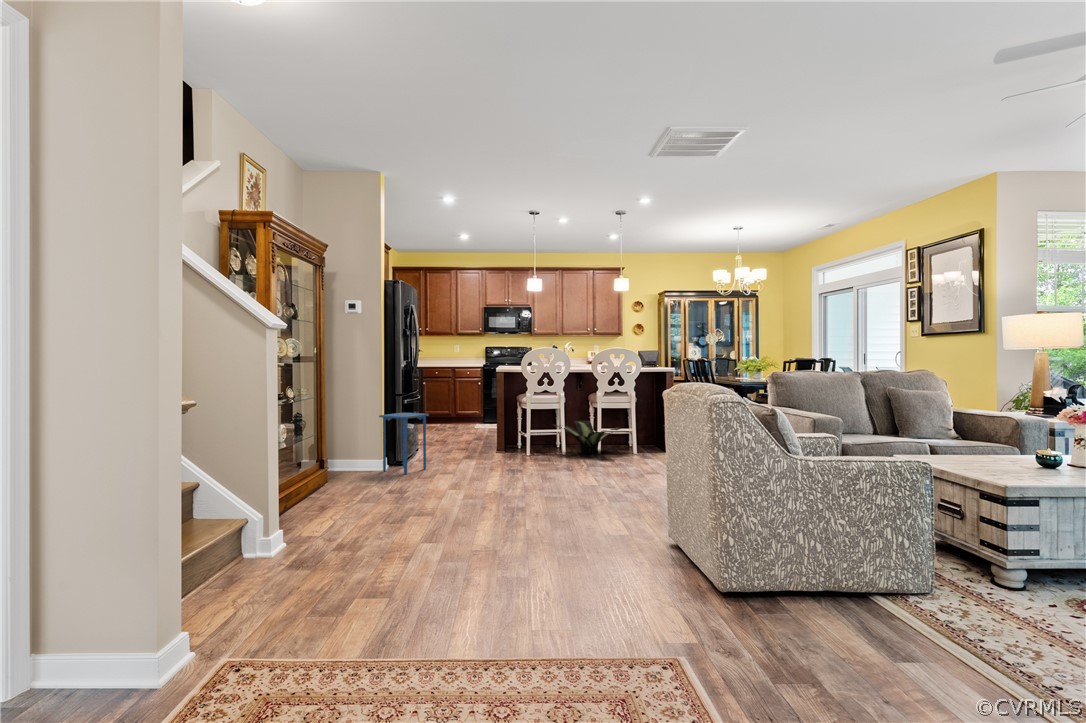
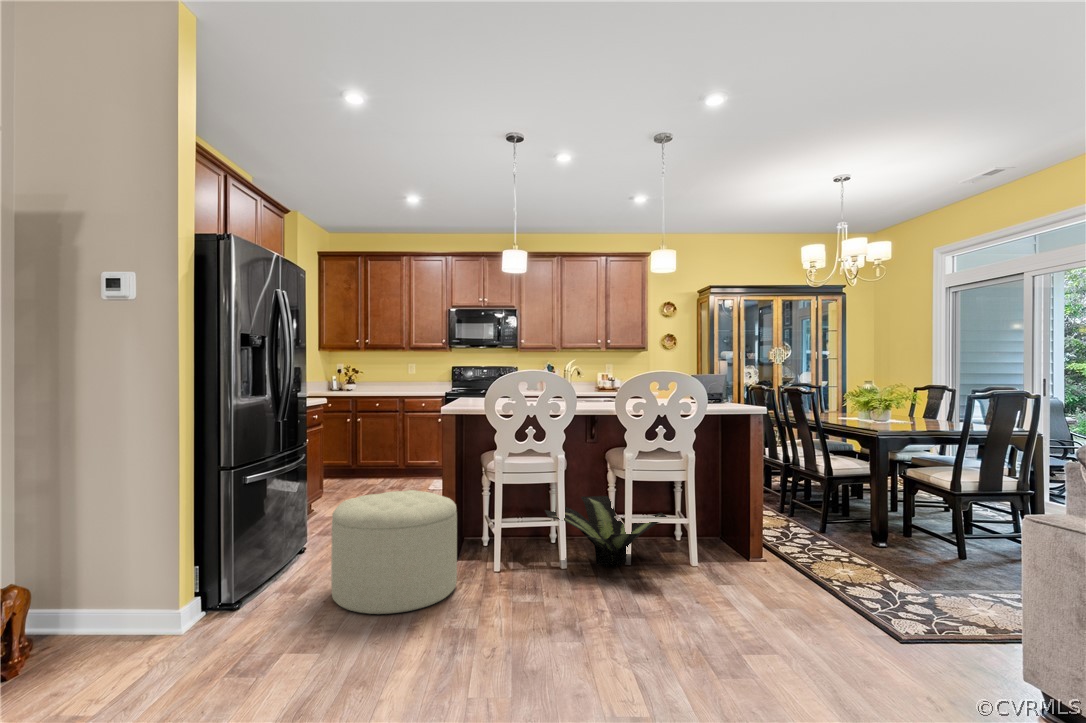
ottoman: none [447,412,508,466] -> present [331,490,457,615]
side table: present [379,413,429,474] -> none [162,504,278,658]

